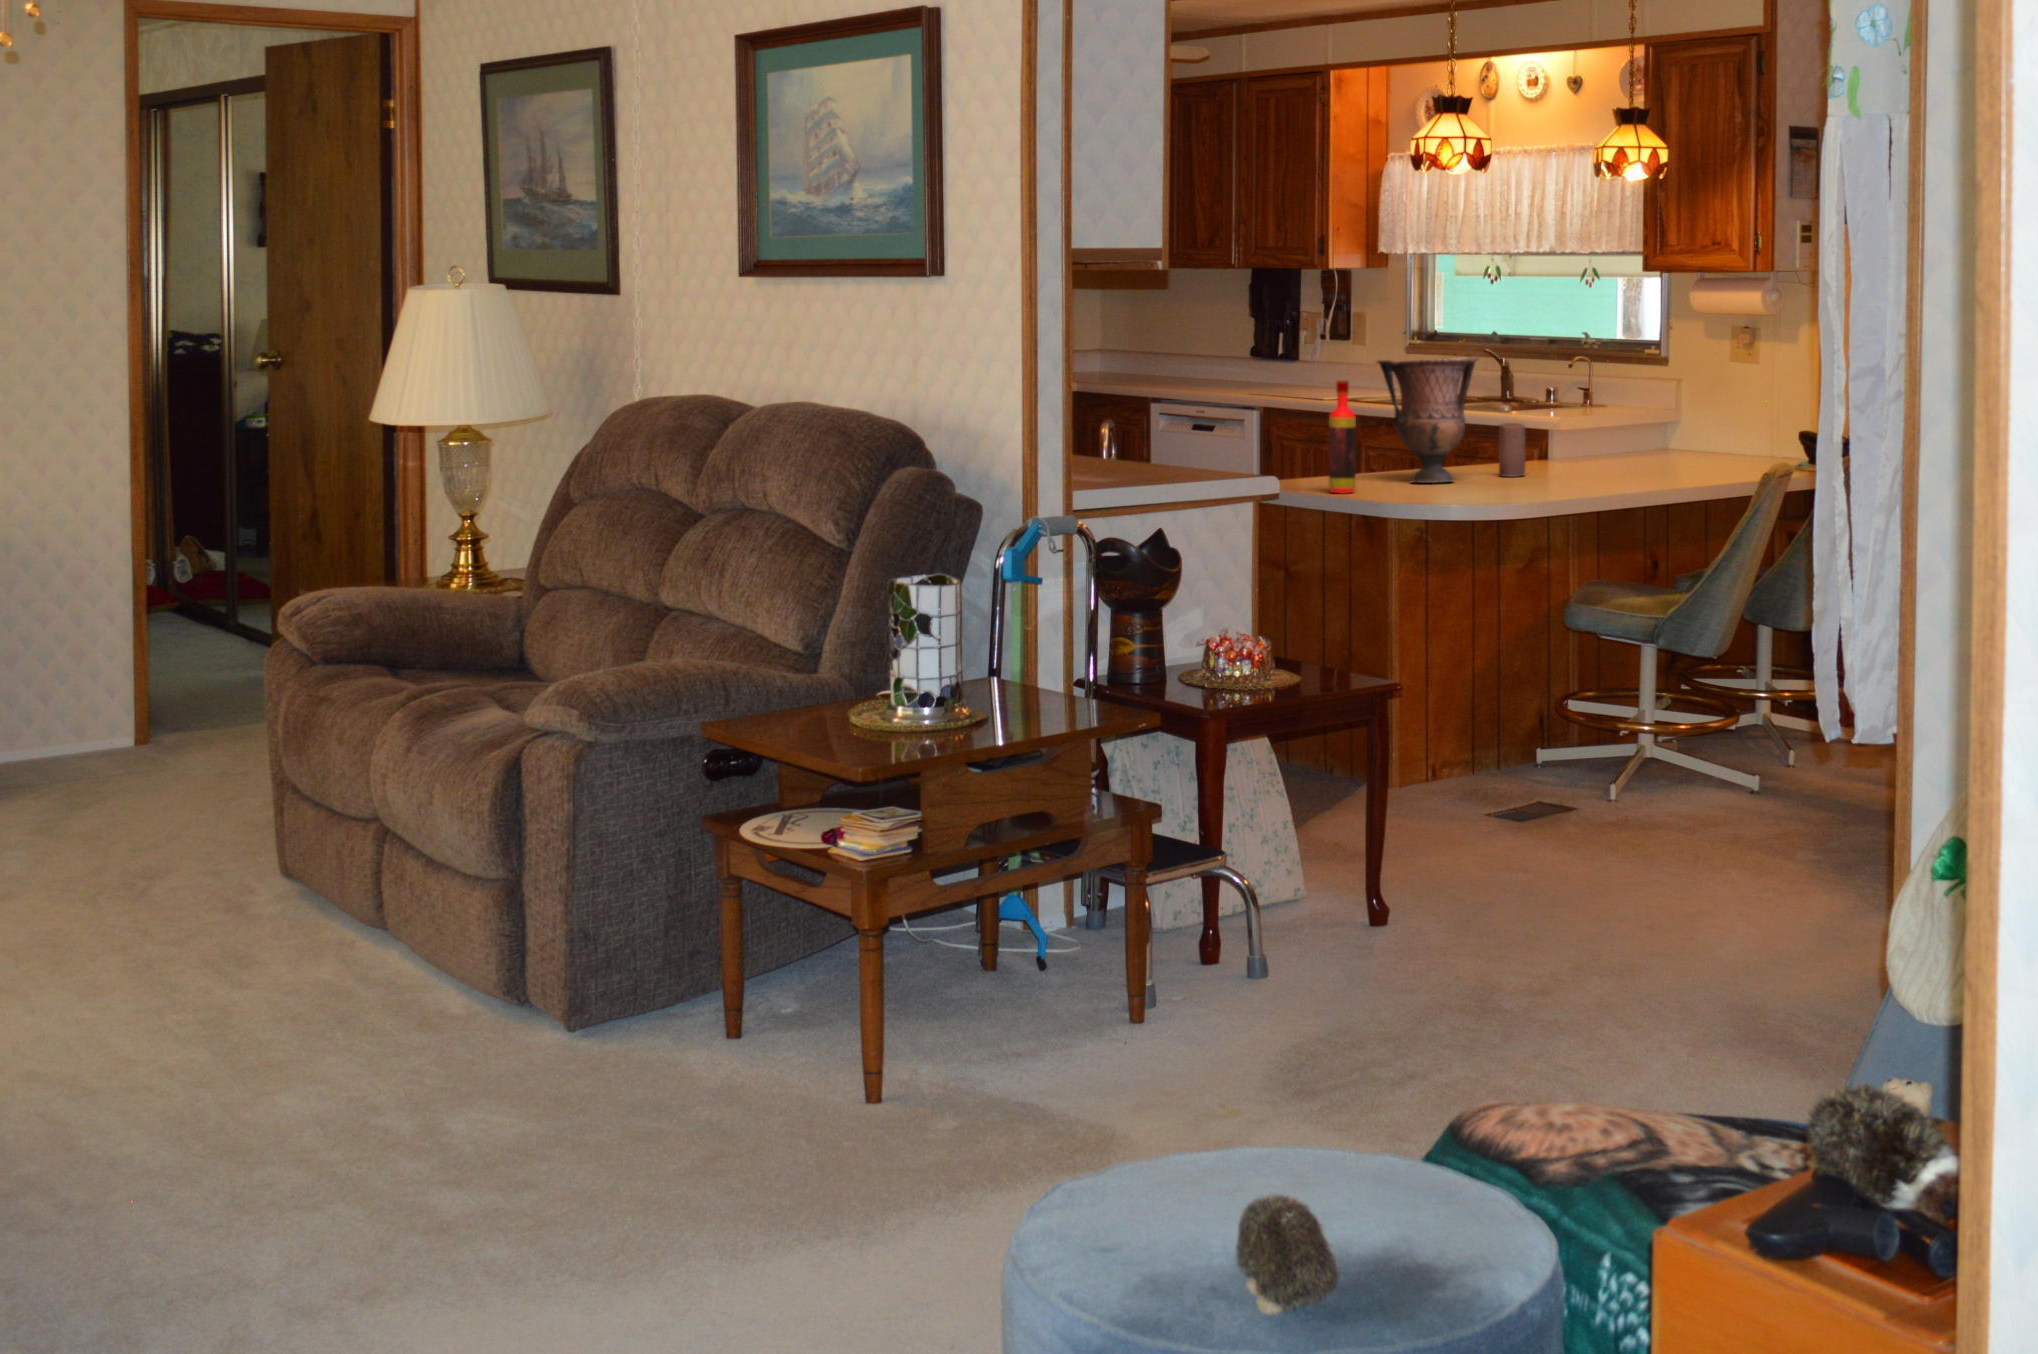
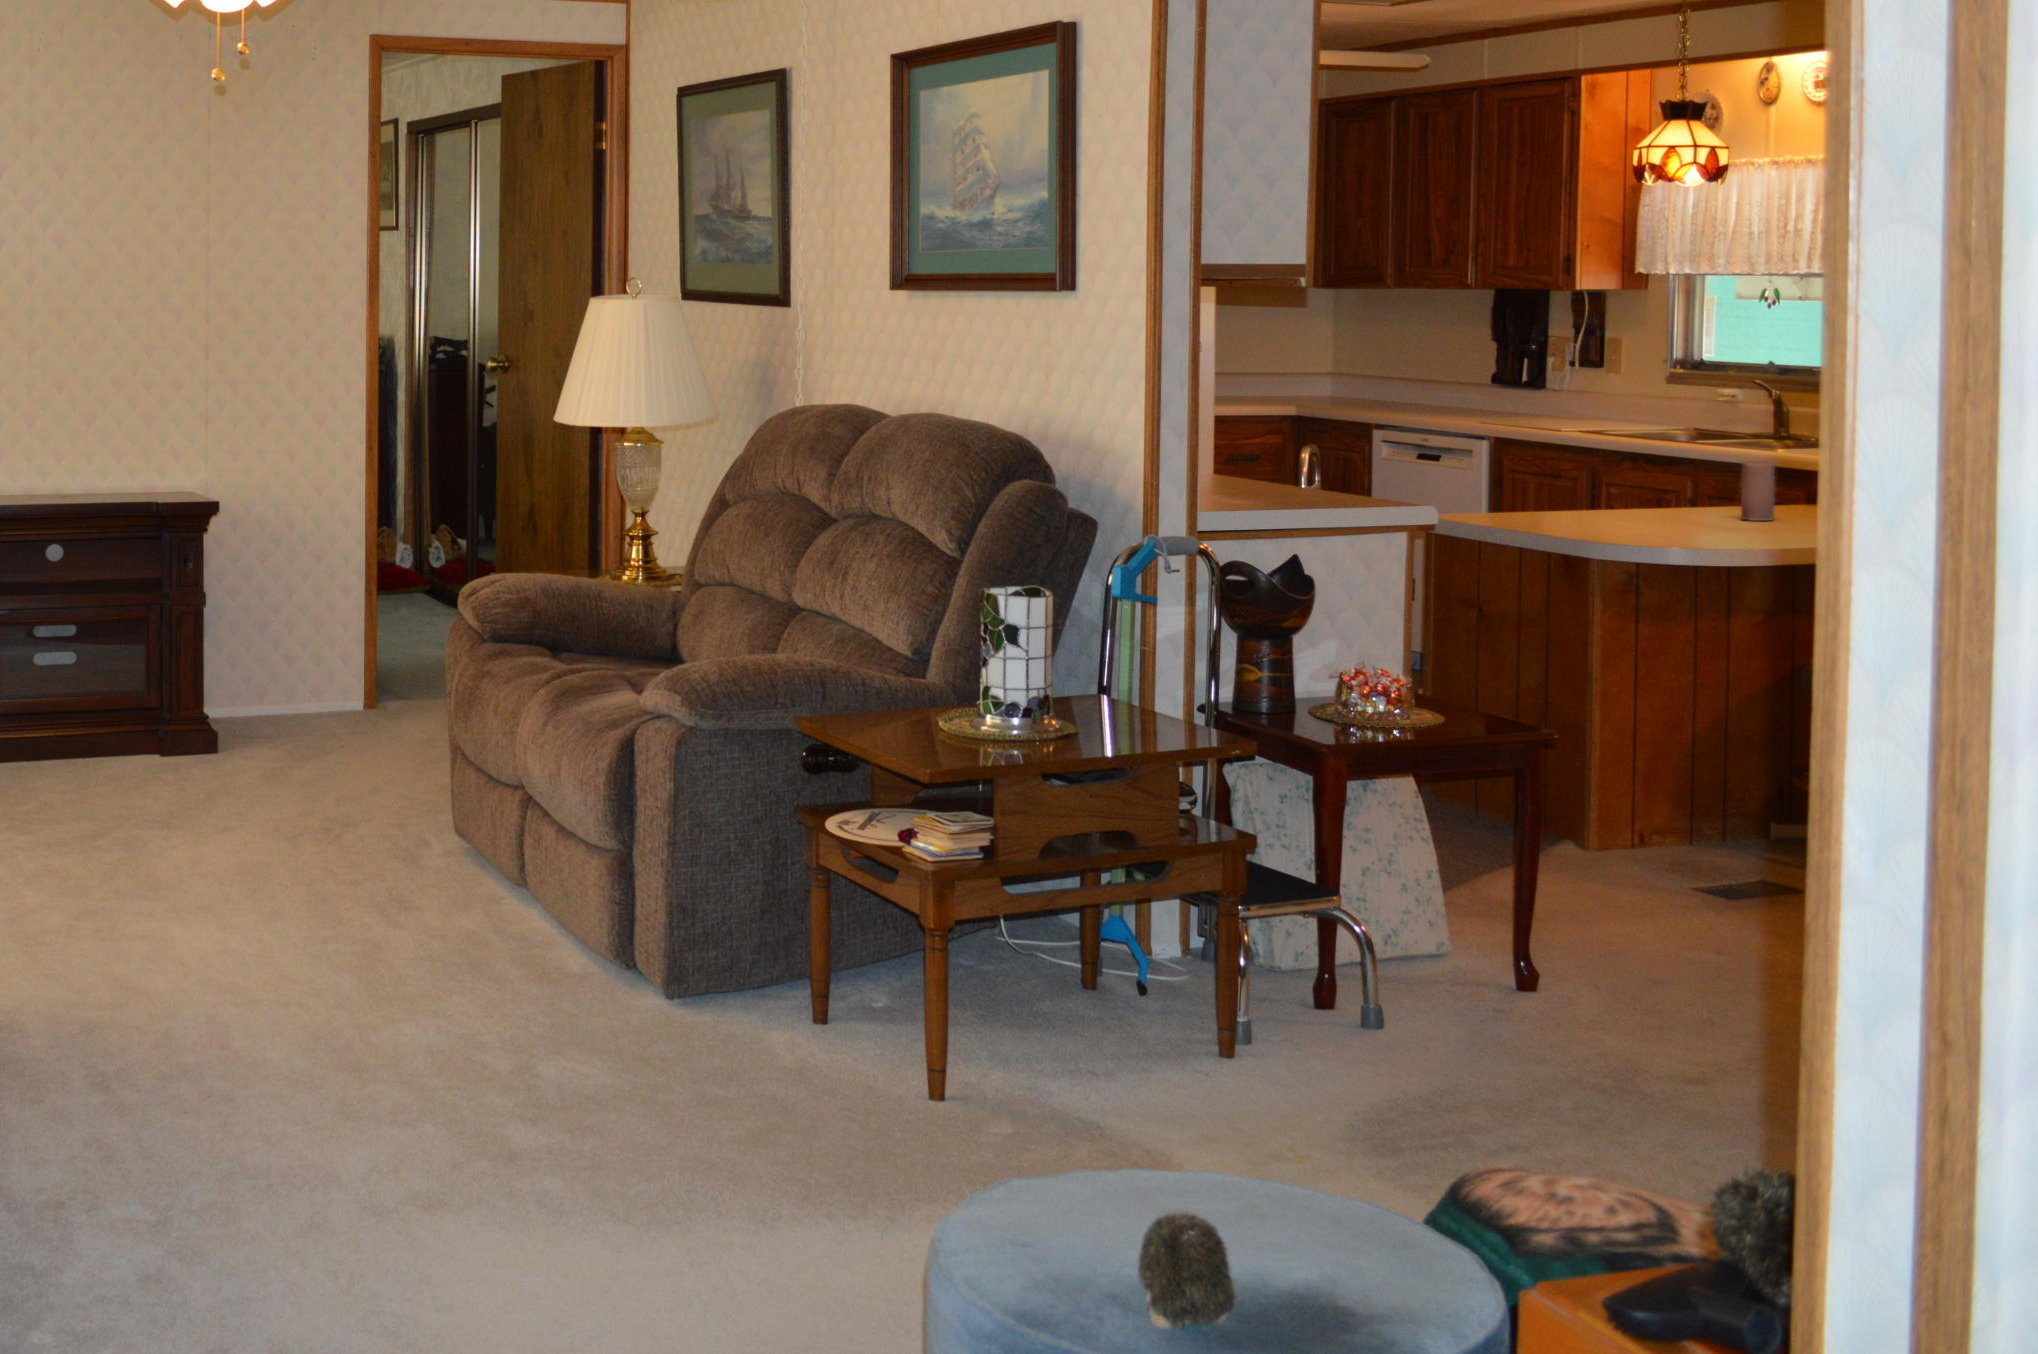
vase: present [1377,357,1478,483] -> none [1587,386,1714,523]
bottle: present [1329,380,1356,494] -> none [1520,407,1554,529]

